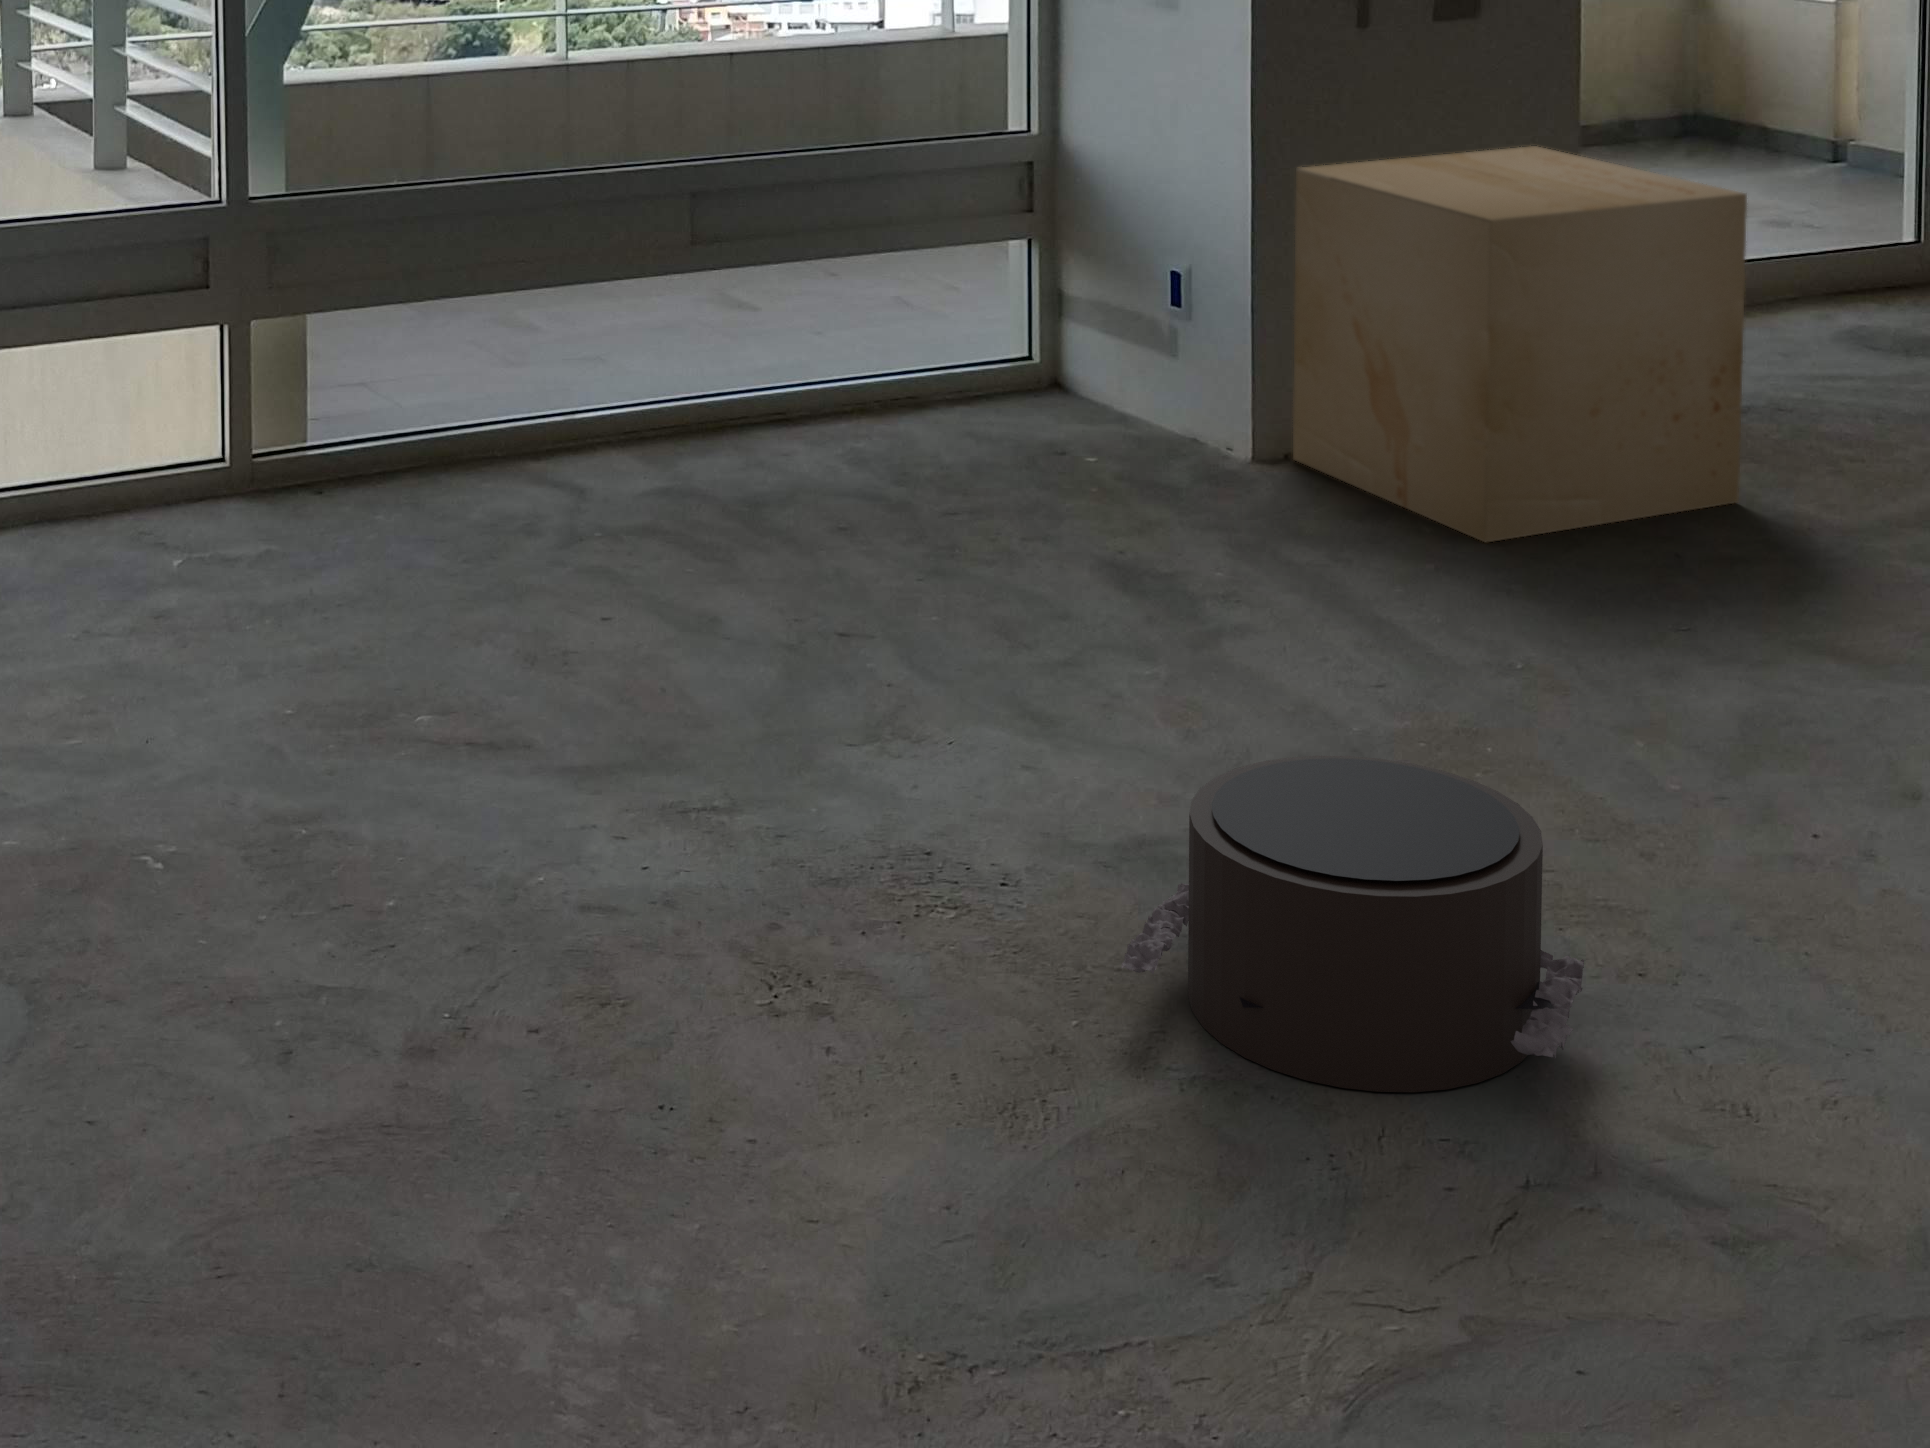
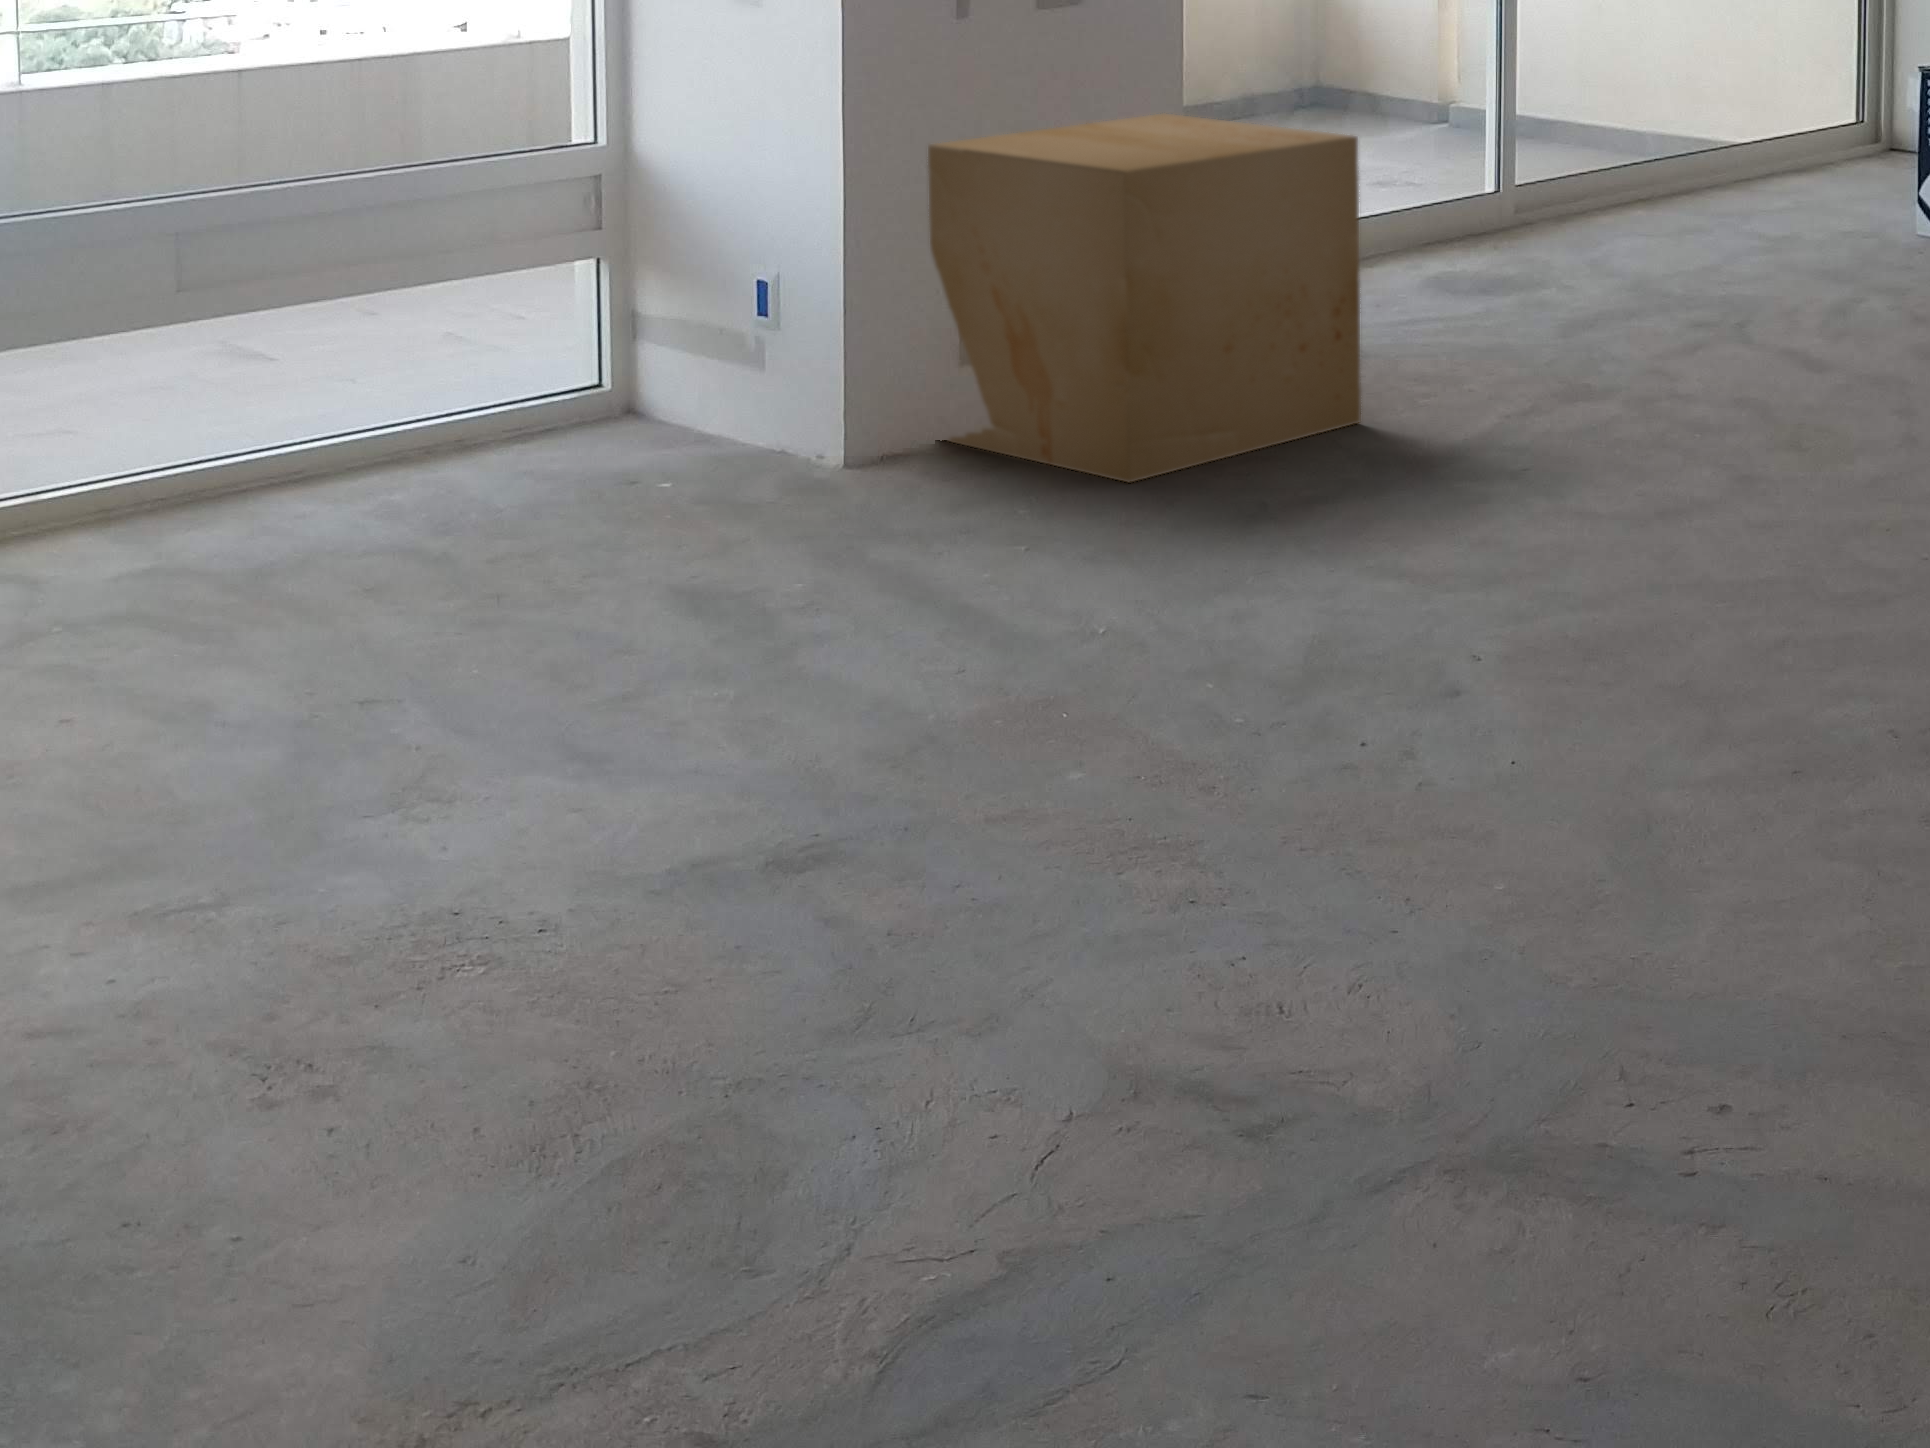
pouf: present [1121,756,1584,1092] -> none [793,633,1236,924]

